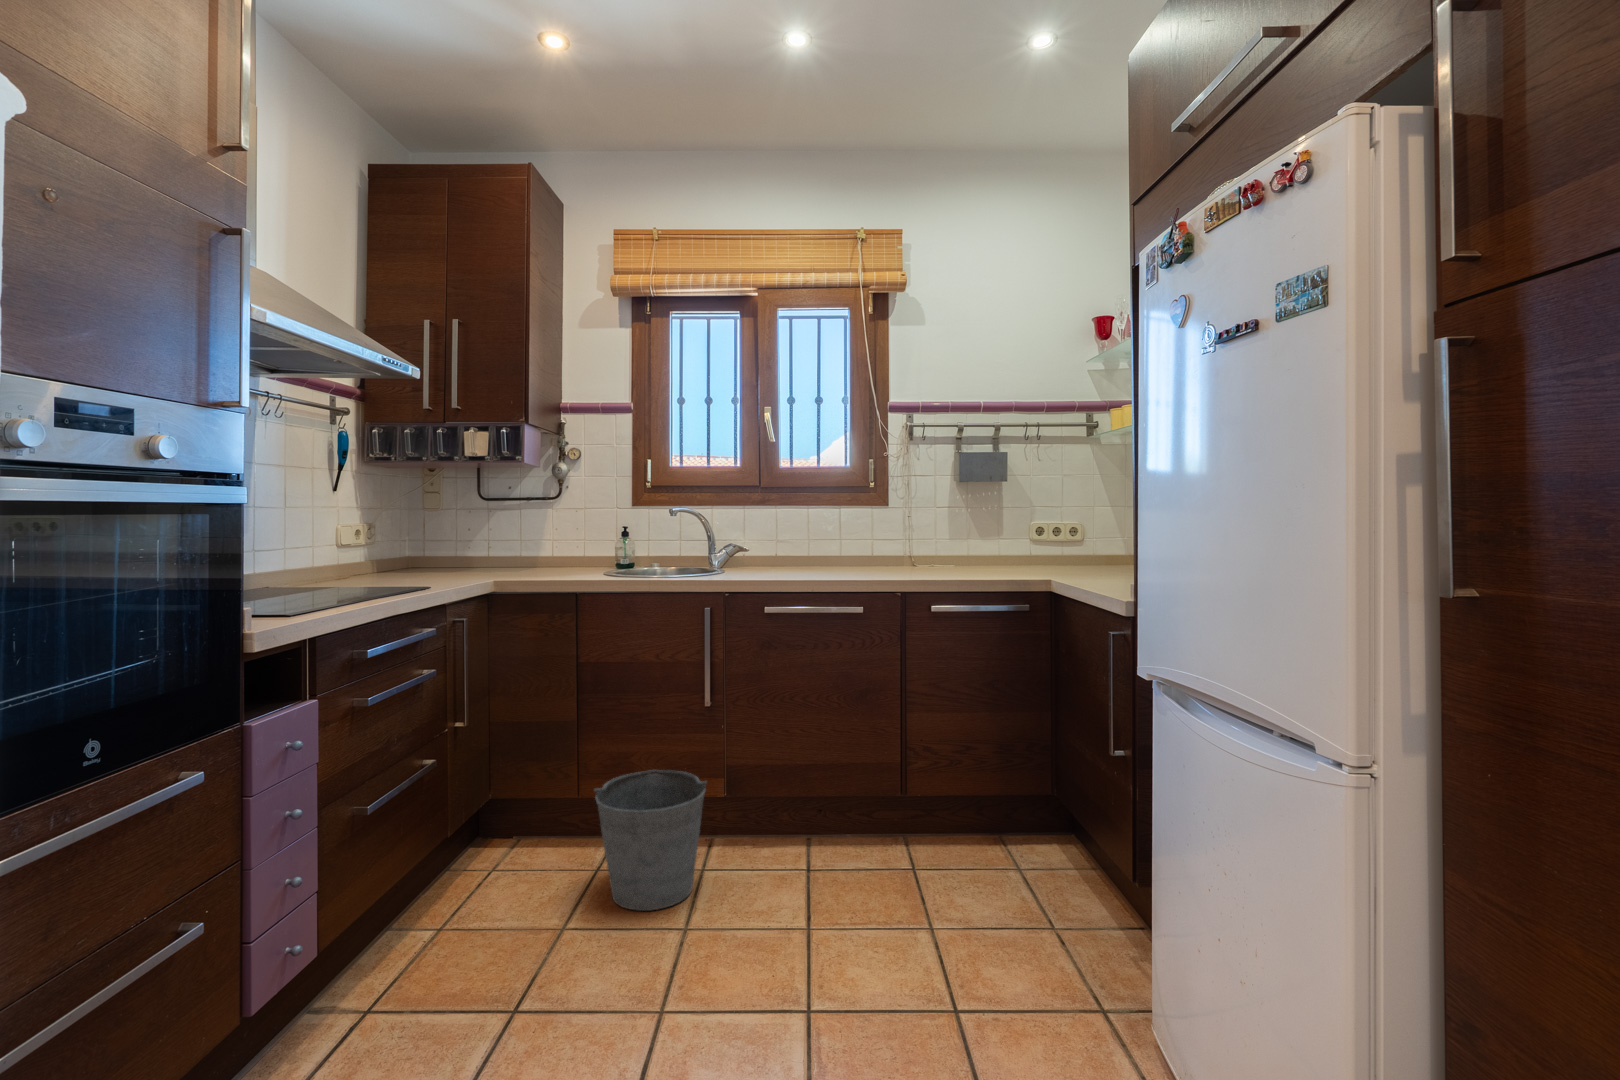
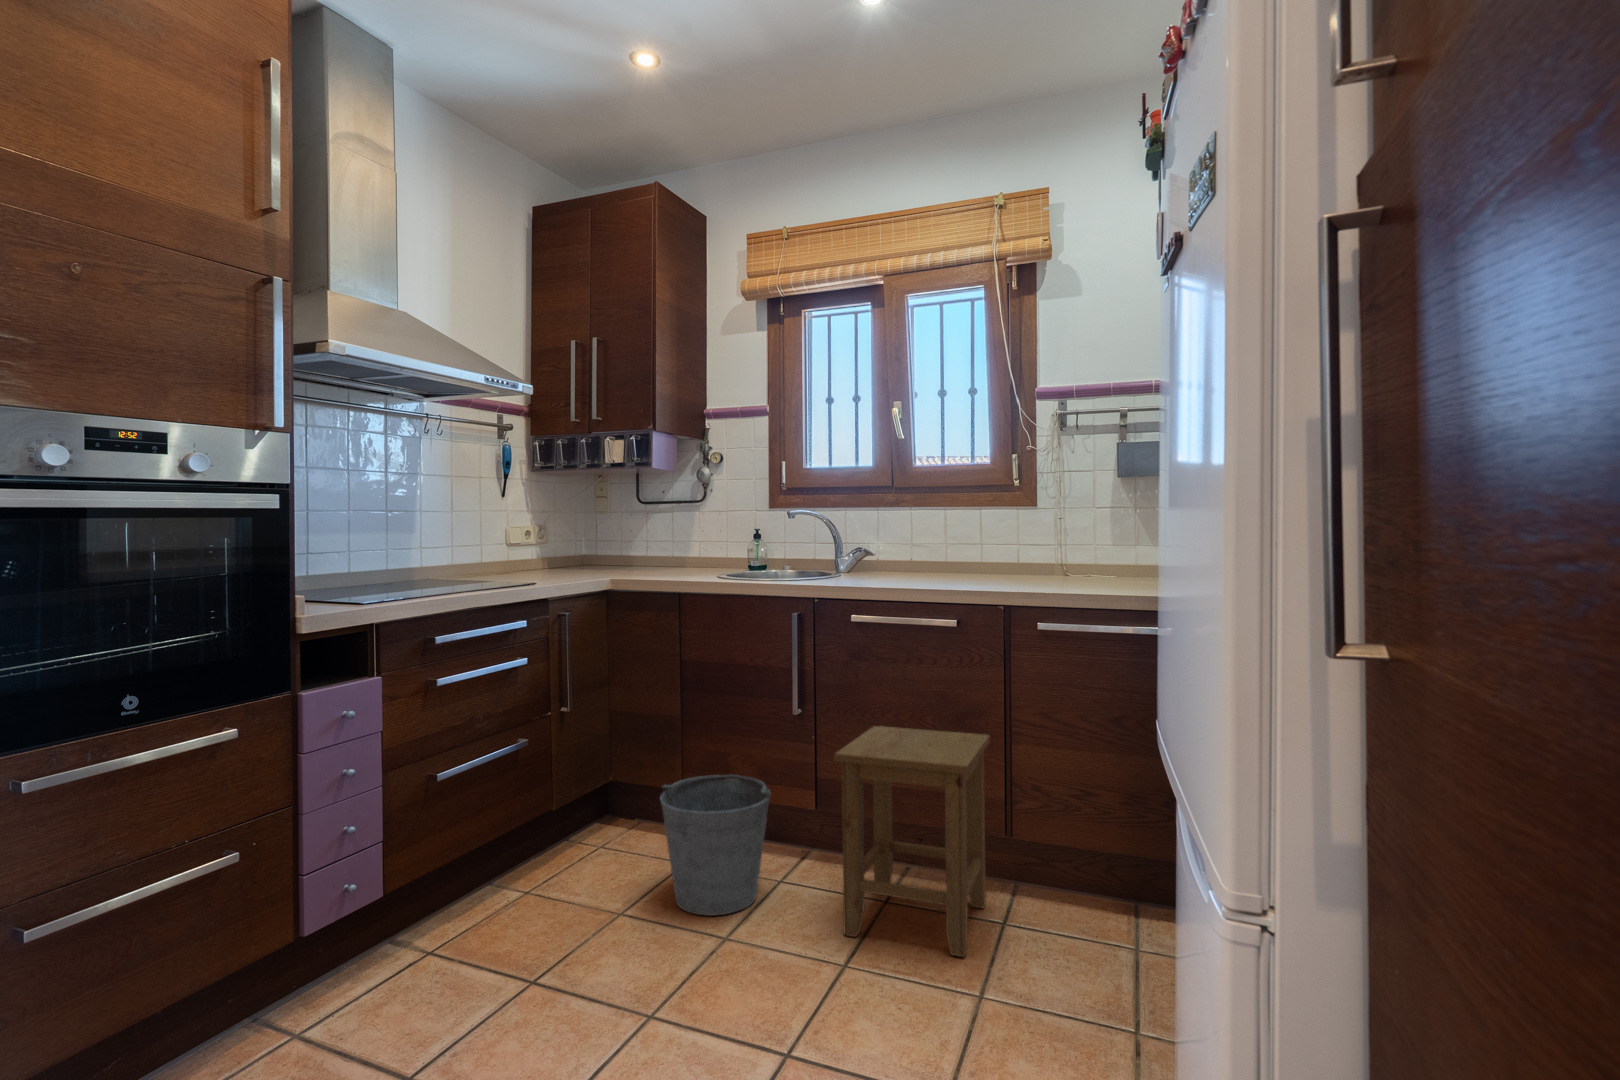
stool: none [785,709,908,903] -> present [834,726,990,957]

